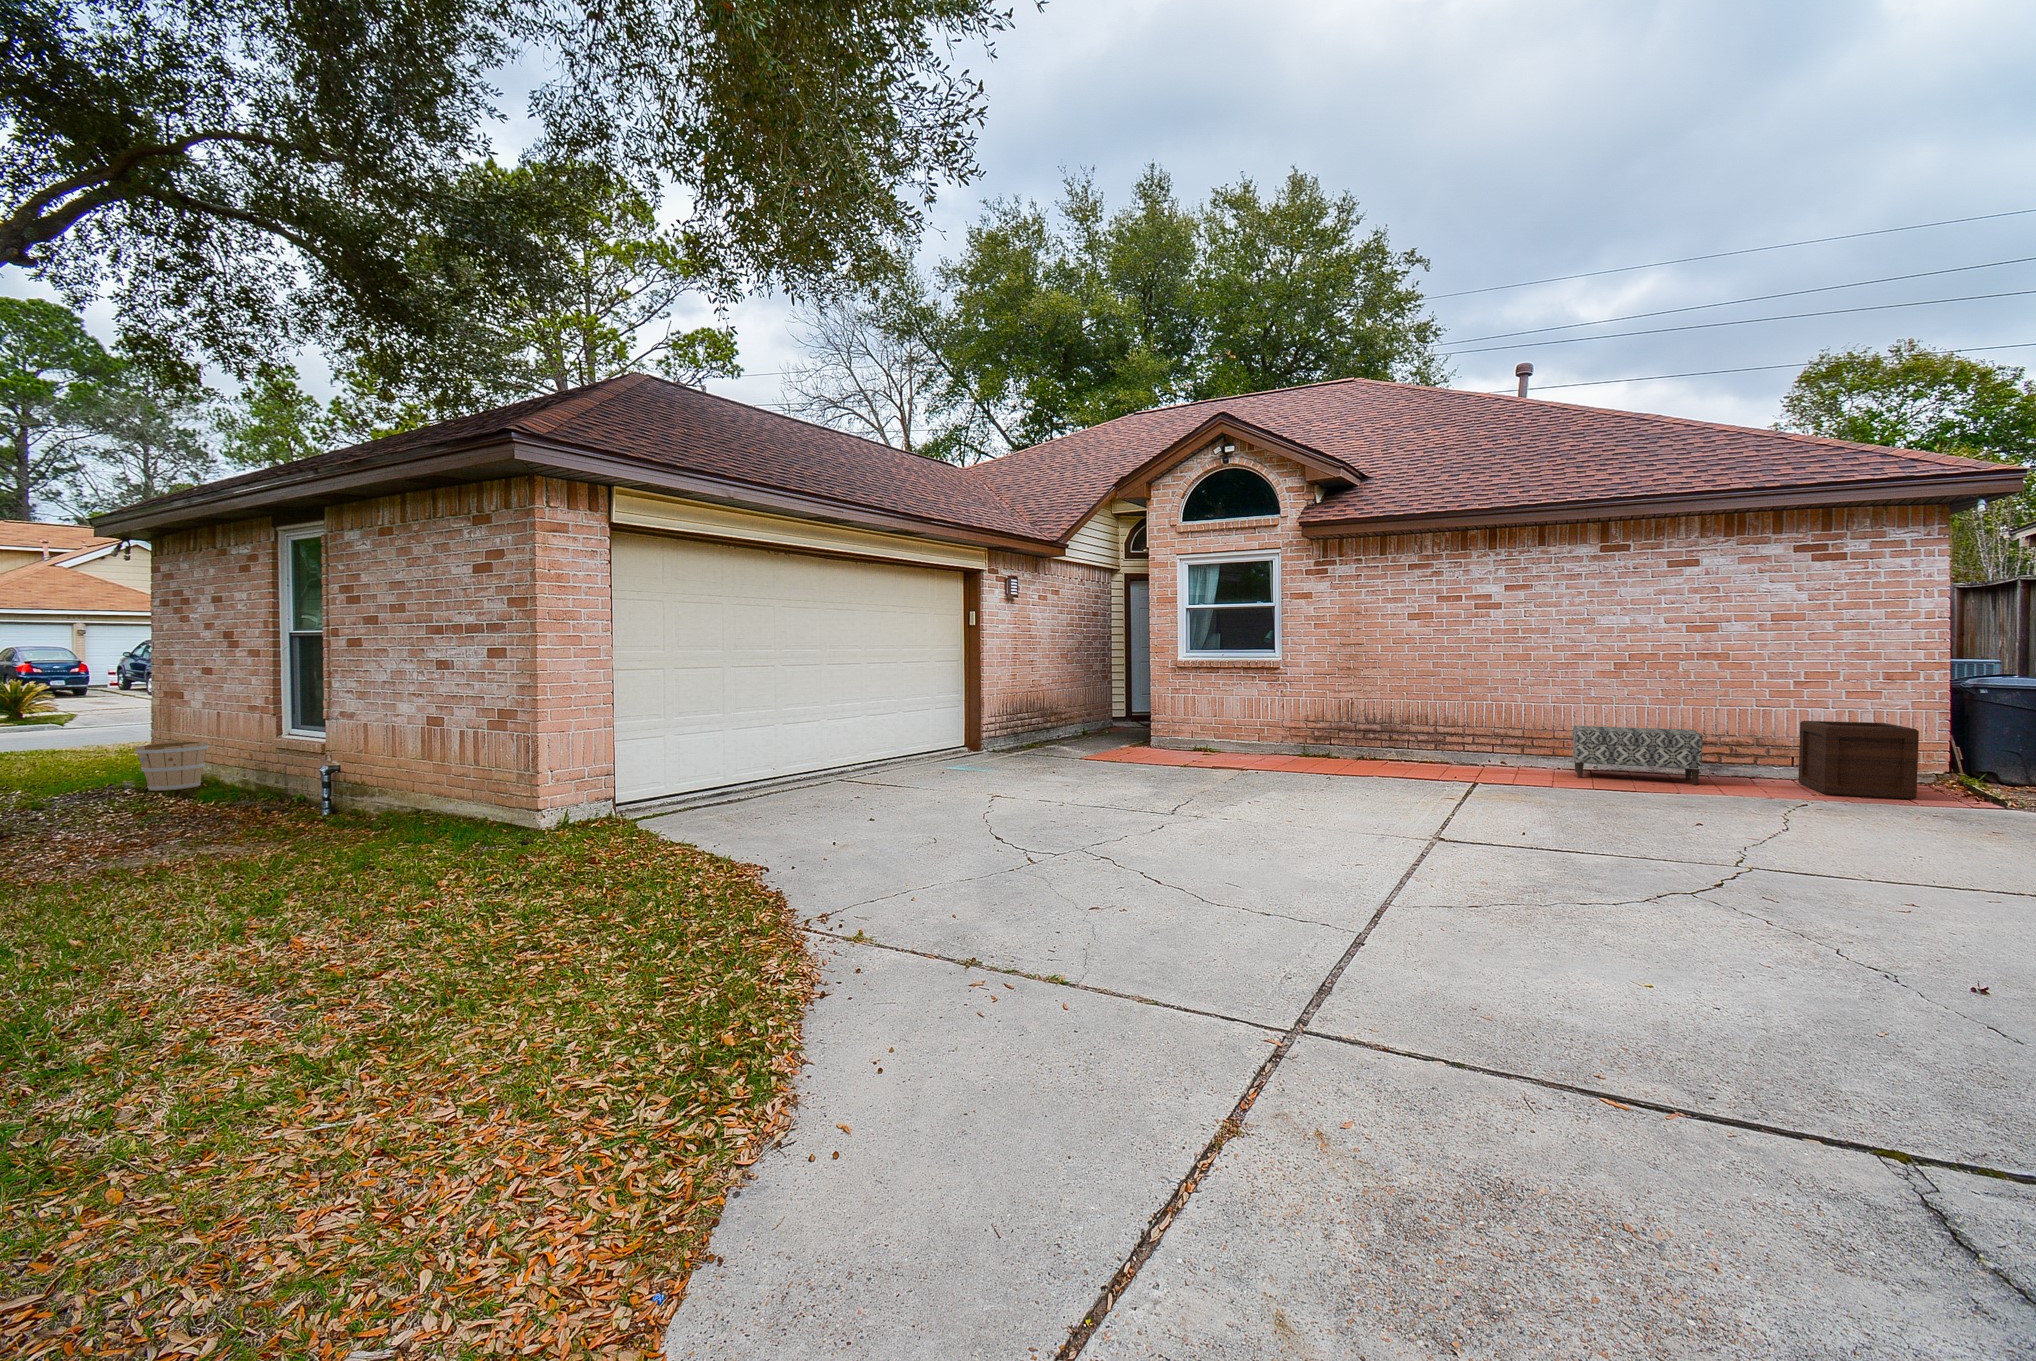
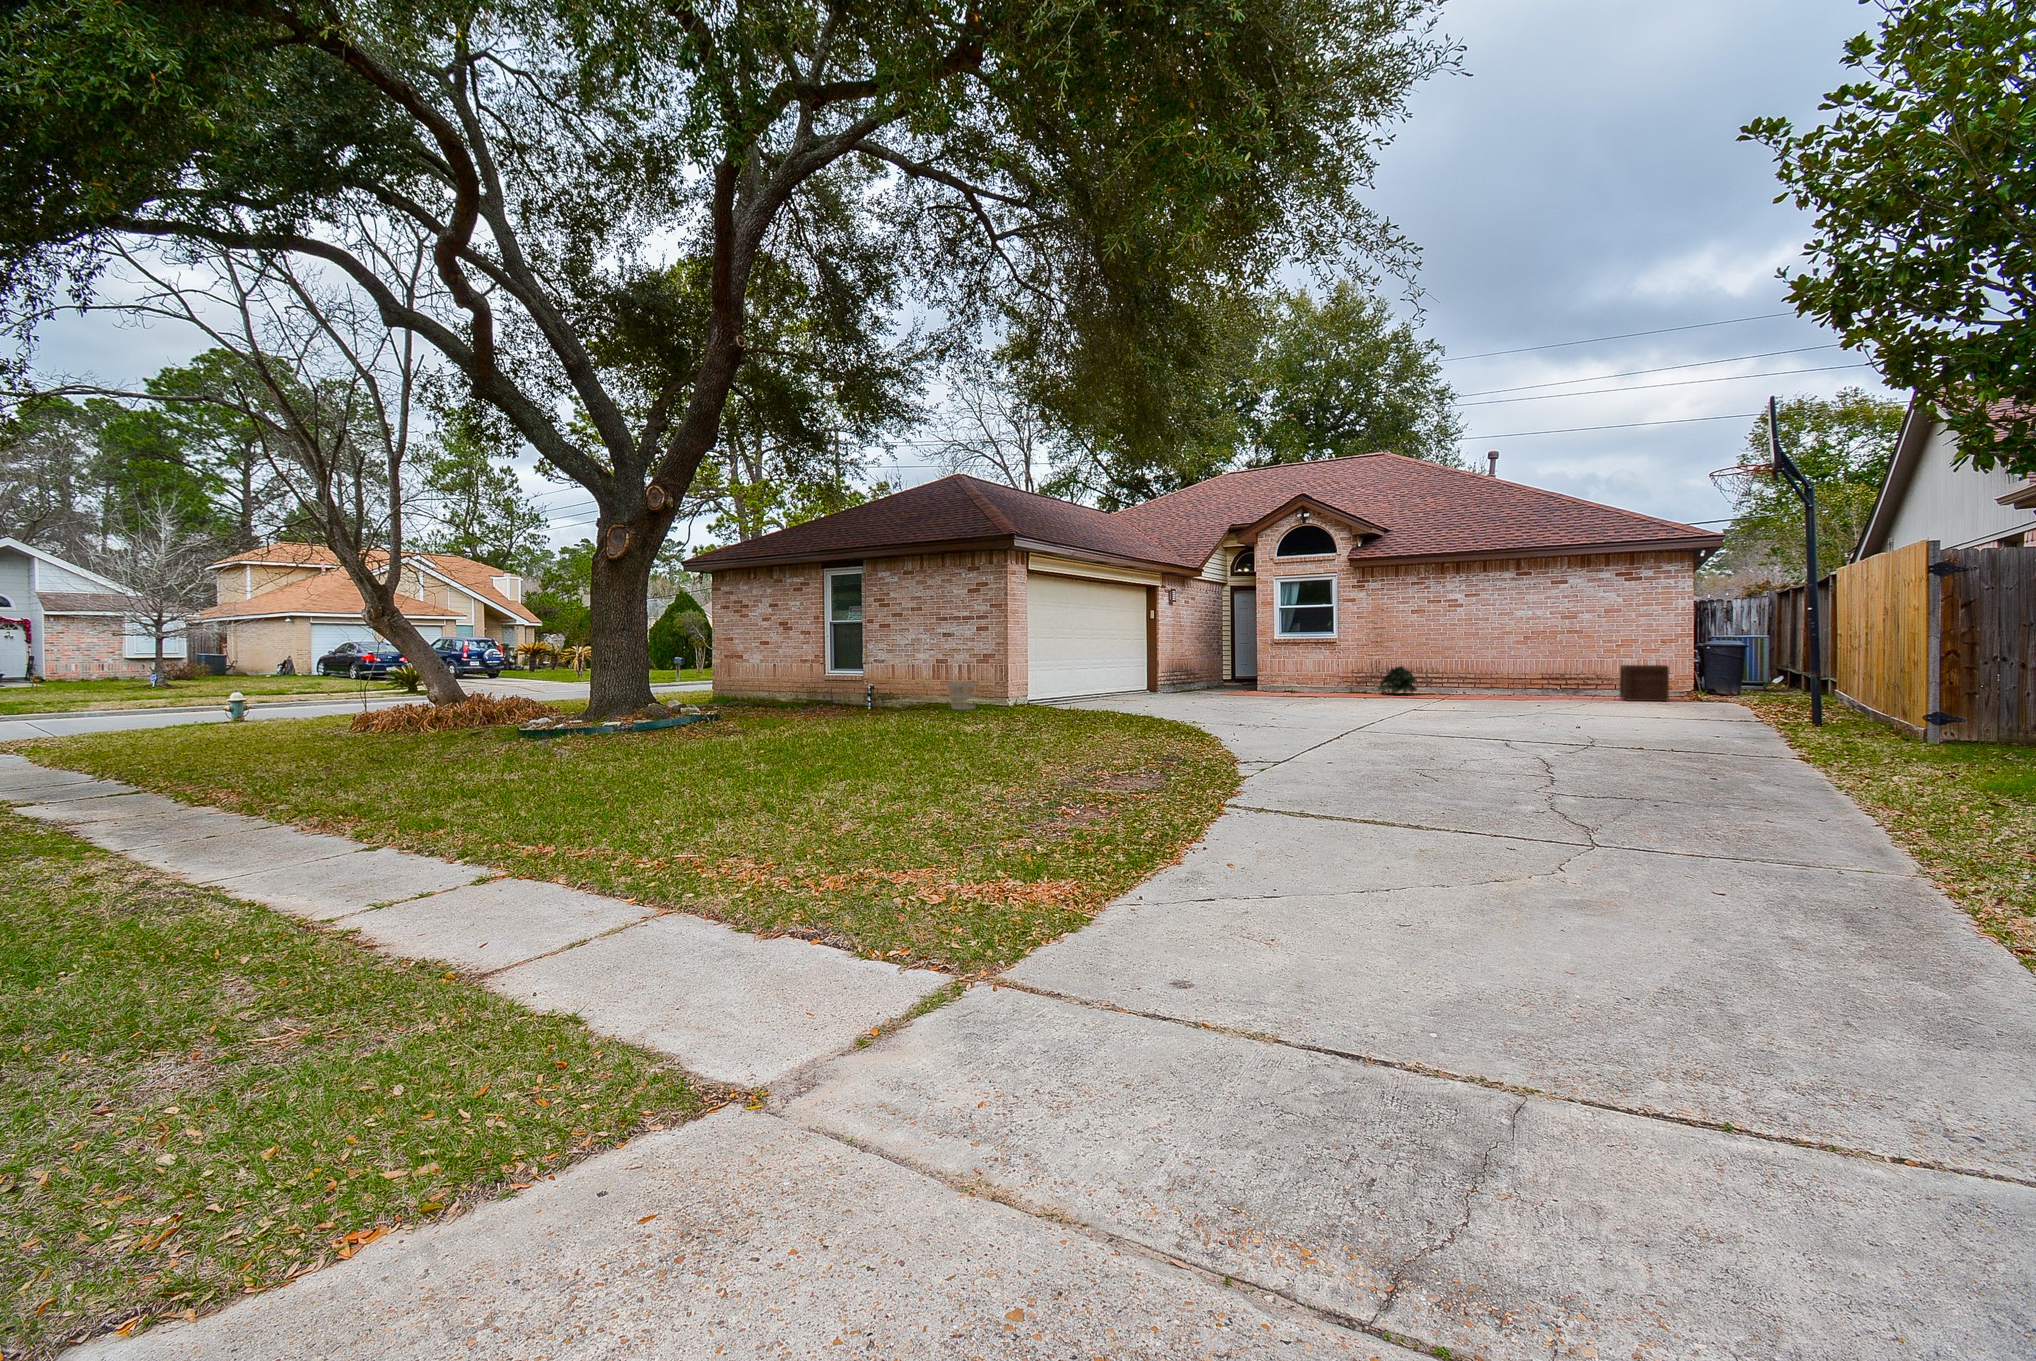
potted plant: none [1351,714,1420,767] -> present [1379,666,1417,693]
bench: present [1573,726,1703,785] -> none [1501,671,1566,699]
wooden bucket: present [135,741,209,791] -> present [947,681,975,710]

